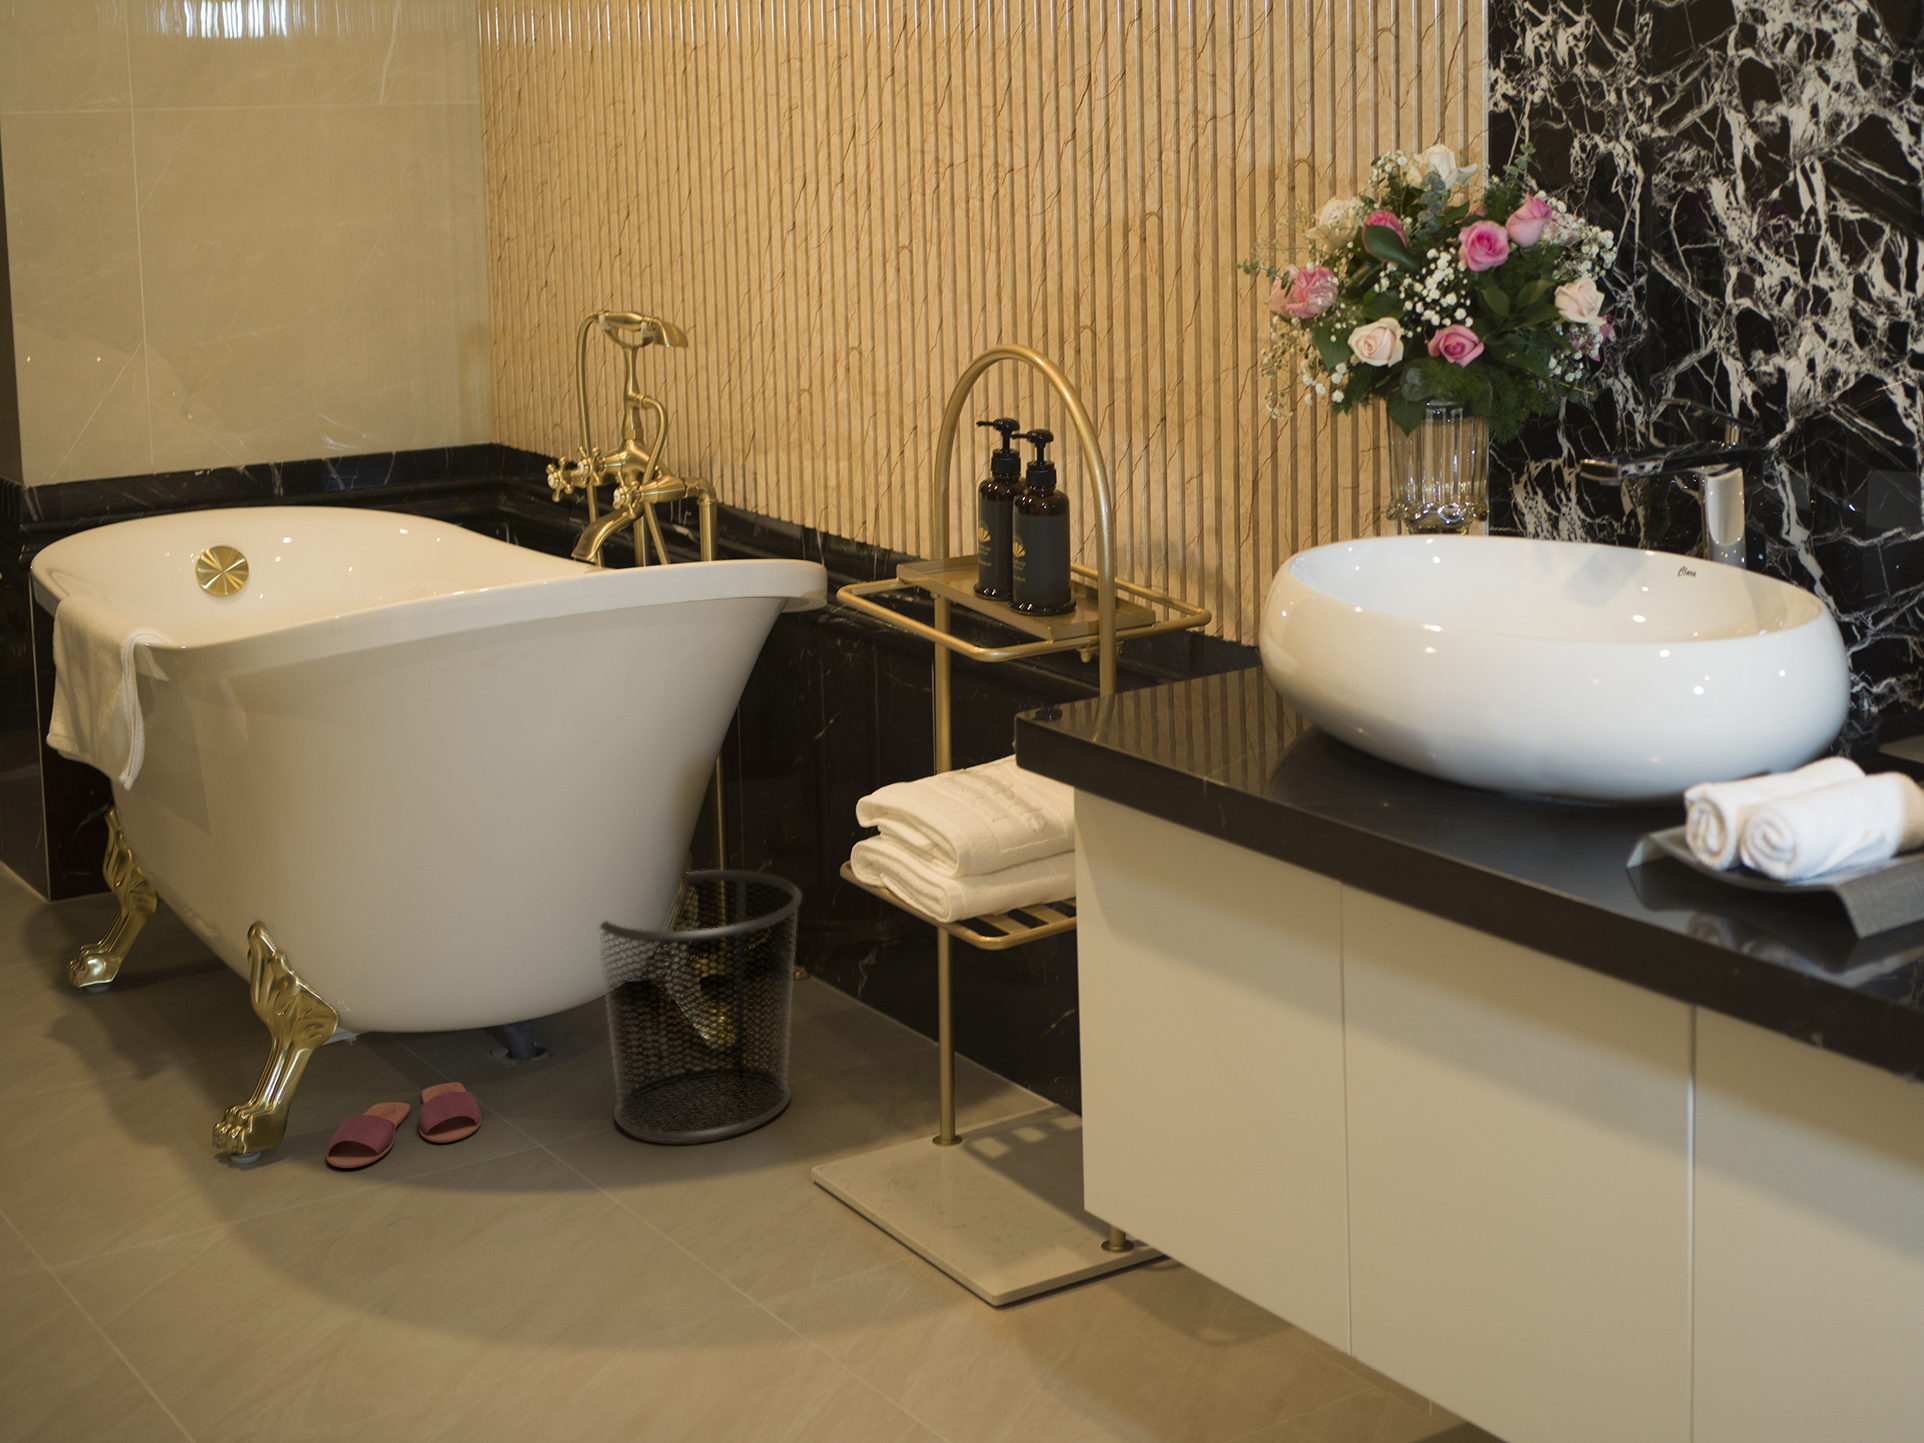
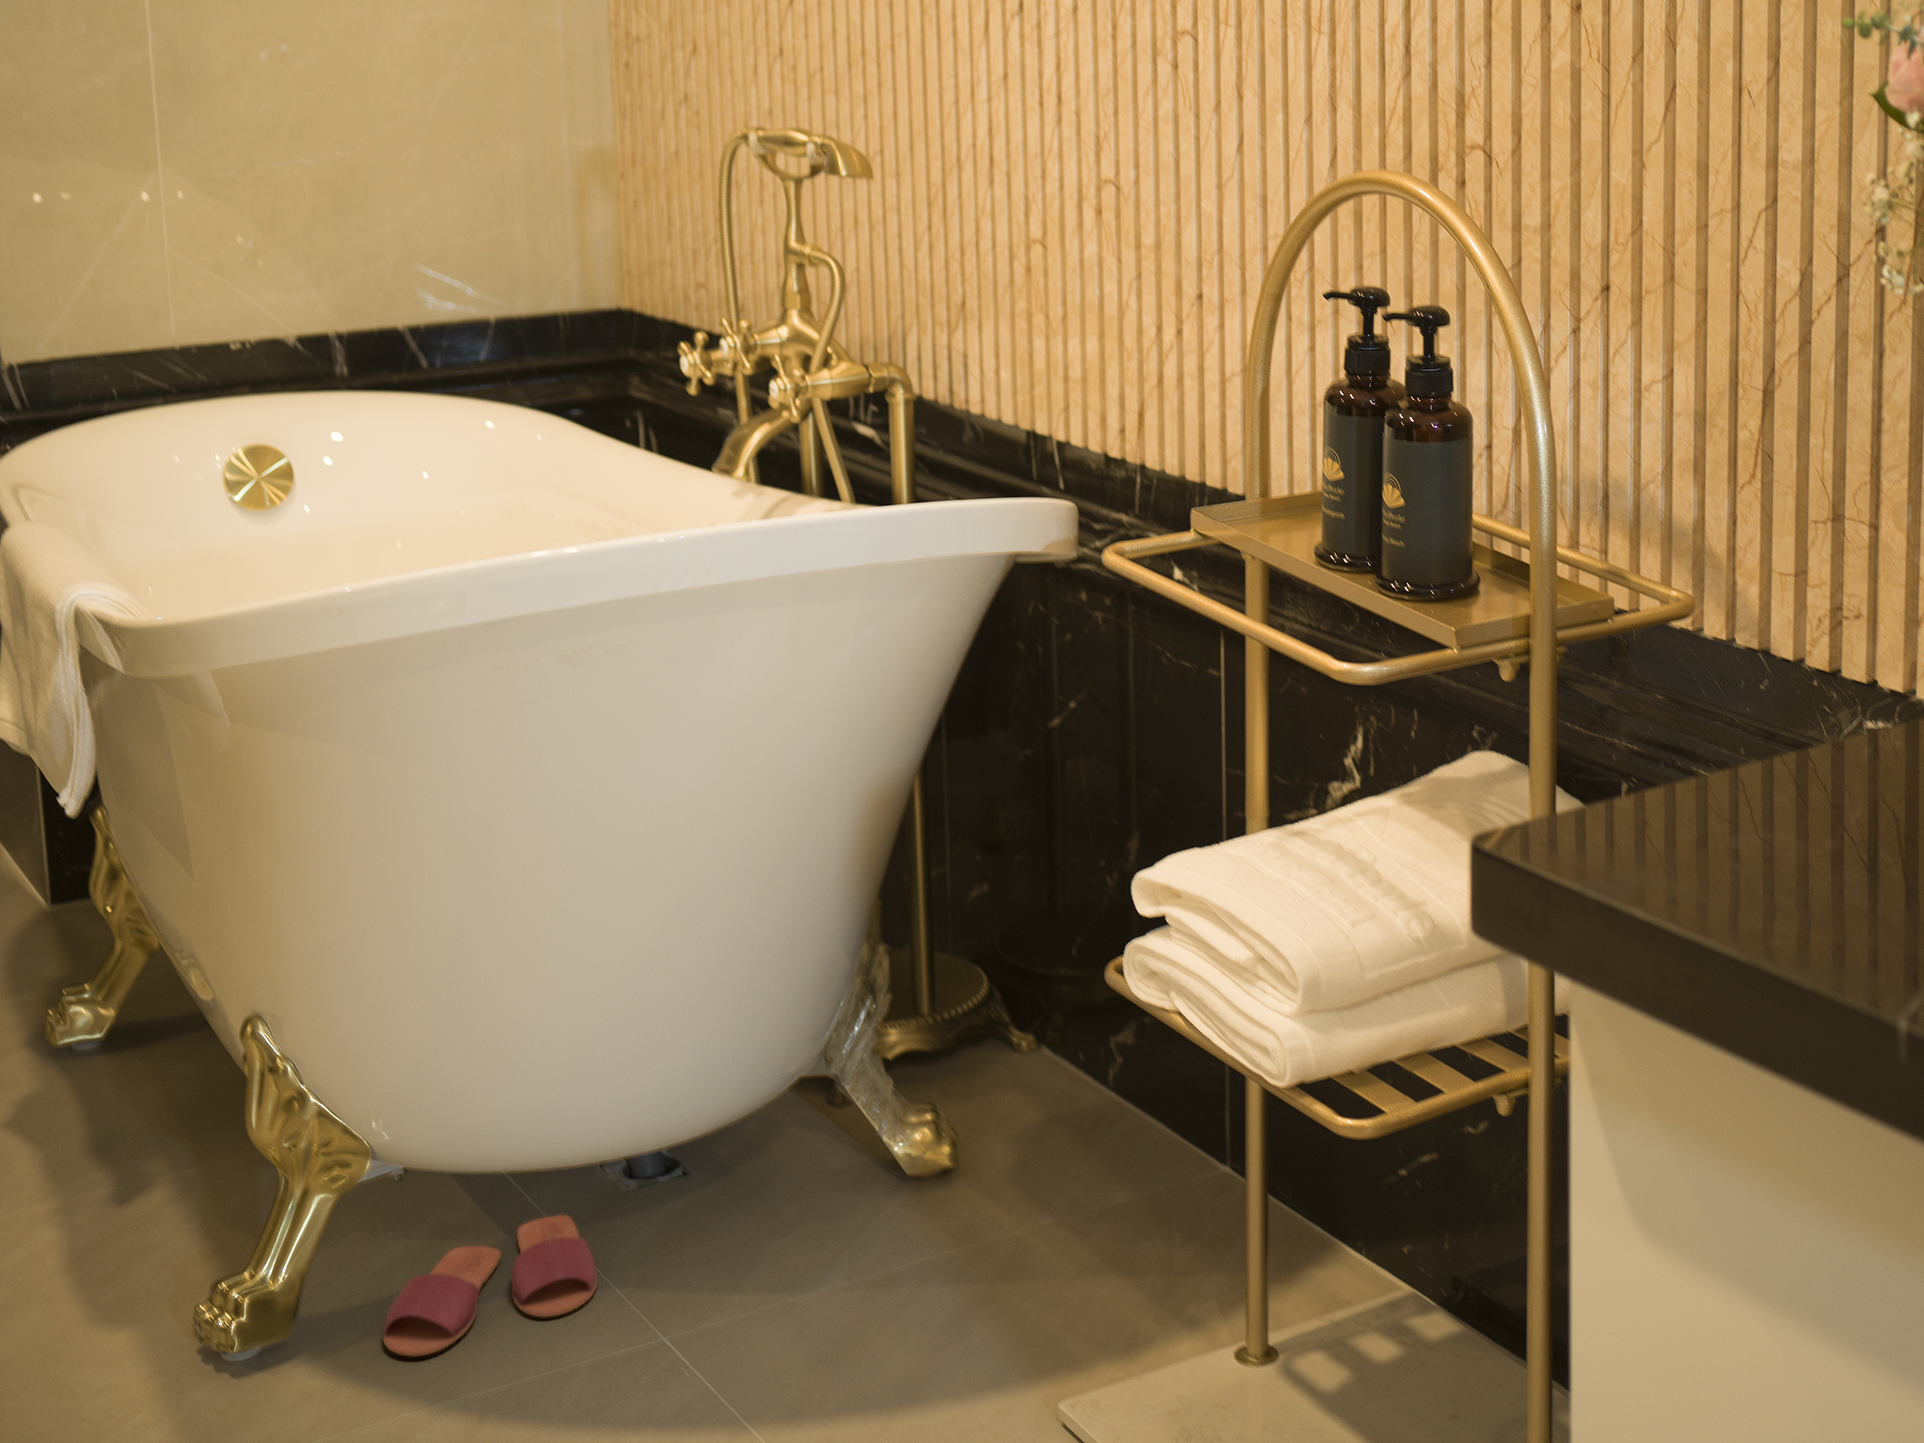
waste bin: present [599,870,802,1142] -> none [748,930,1045,1331]

